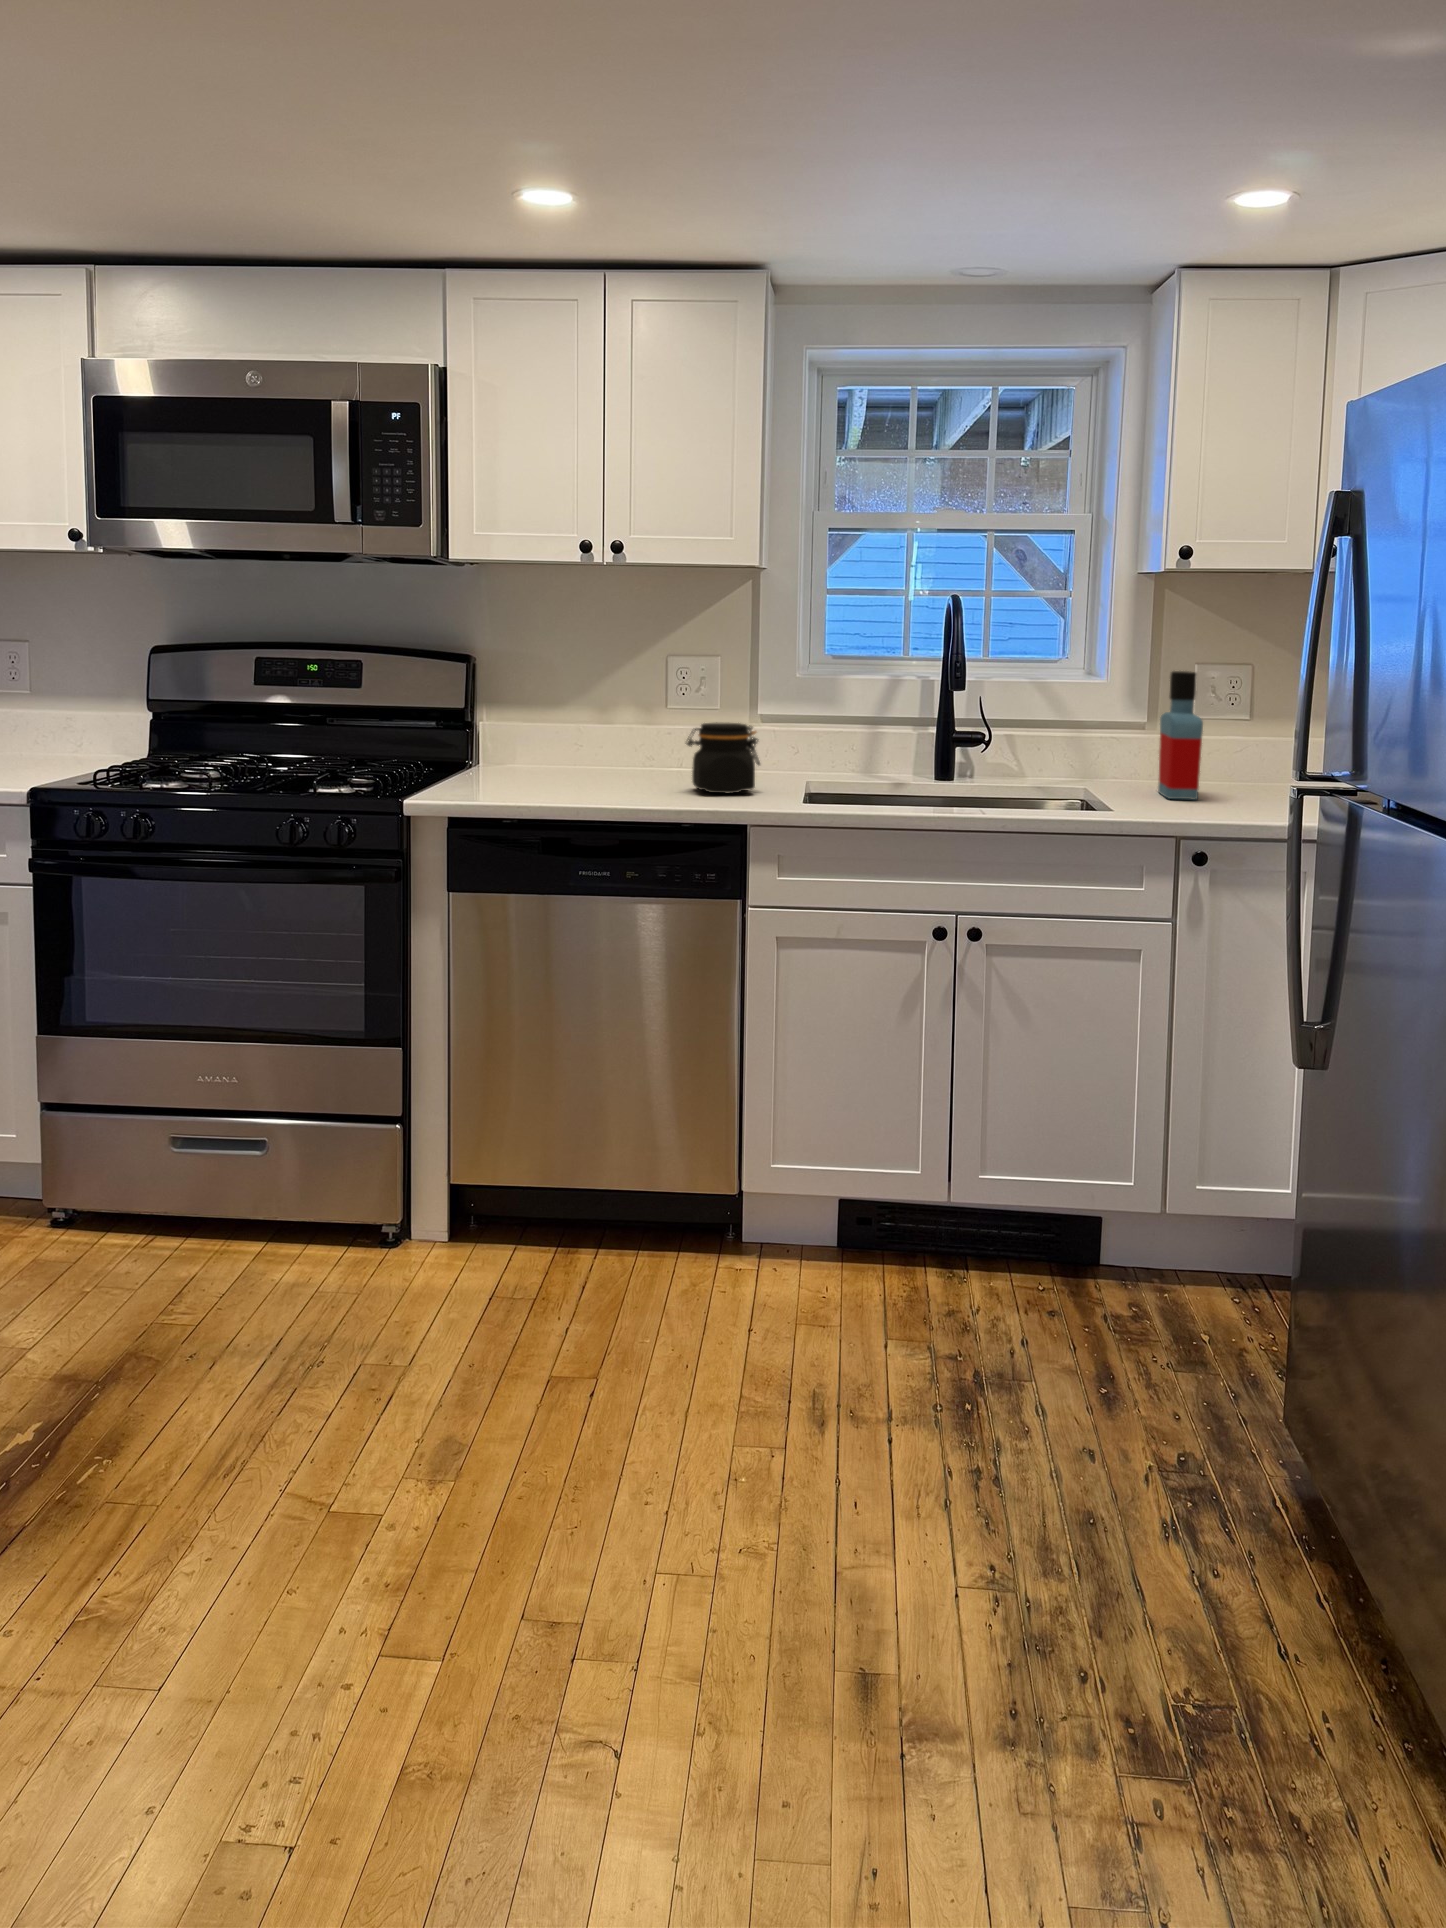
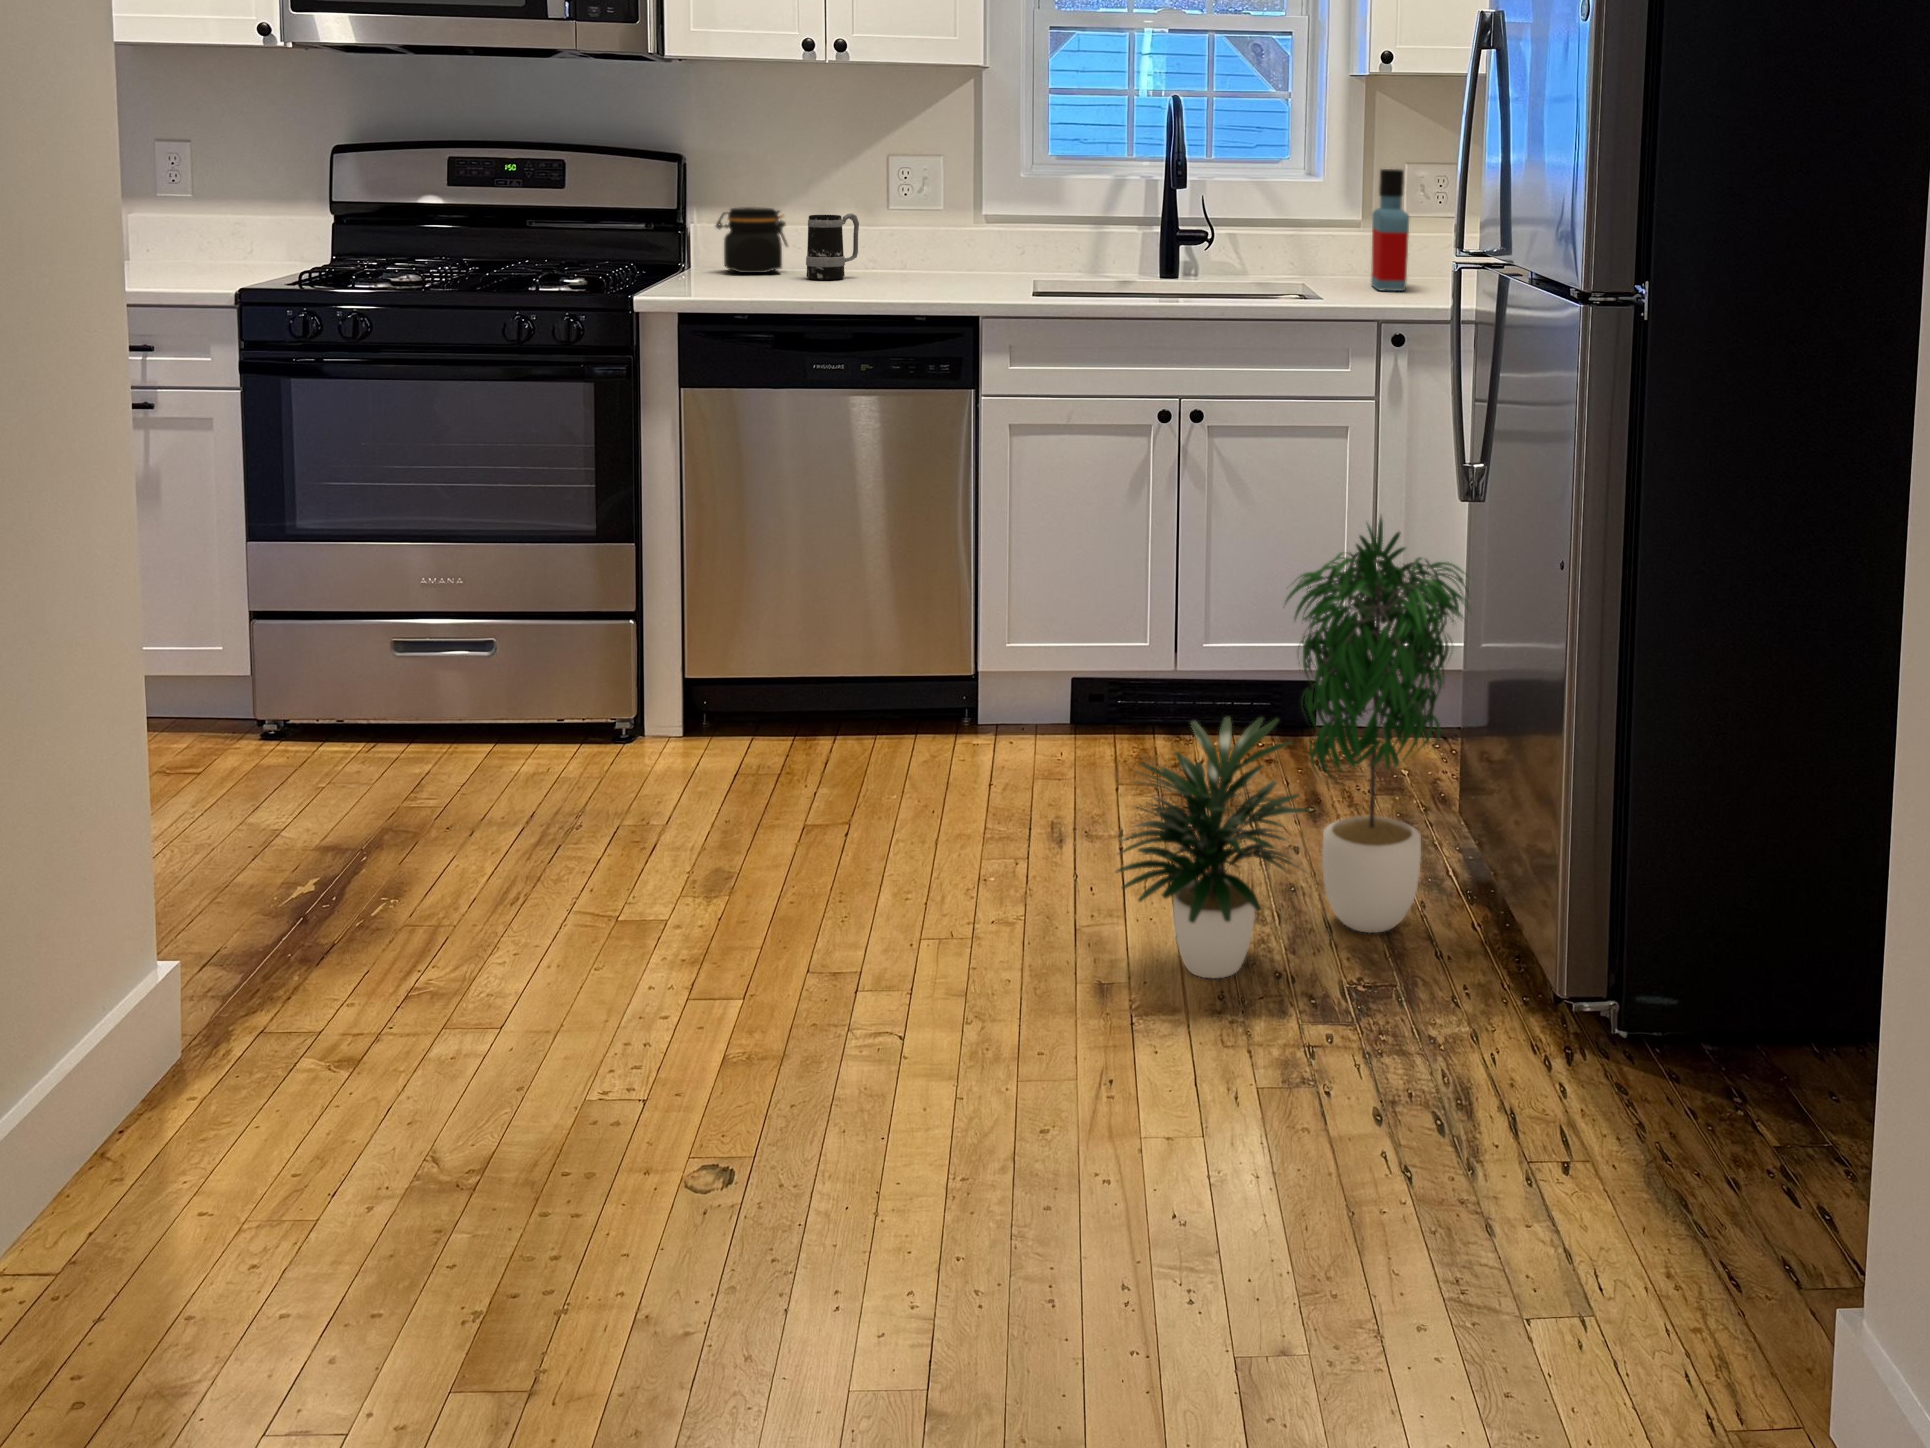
mug: none [583,714,635,781] -> present [806,213,859,280]
jar: present [686,723,760,793] -> present [716,207,788,273]
potted plant: none [883,1098,1332,1673] -> present [1116,517,1470,979]

